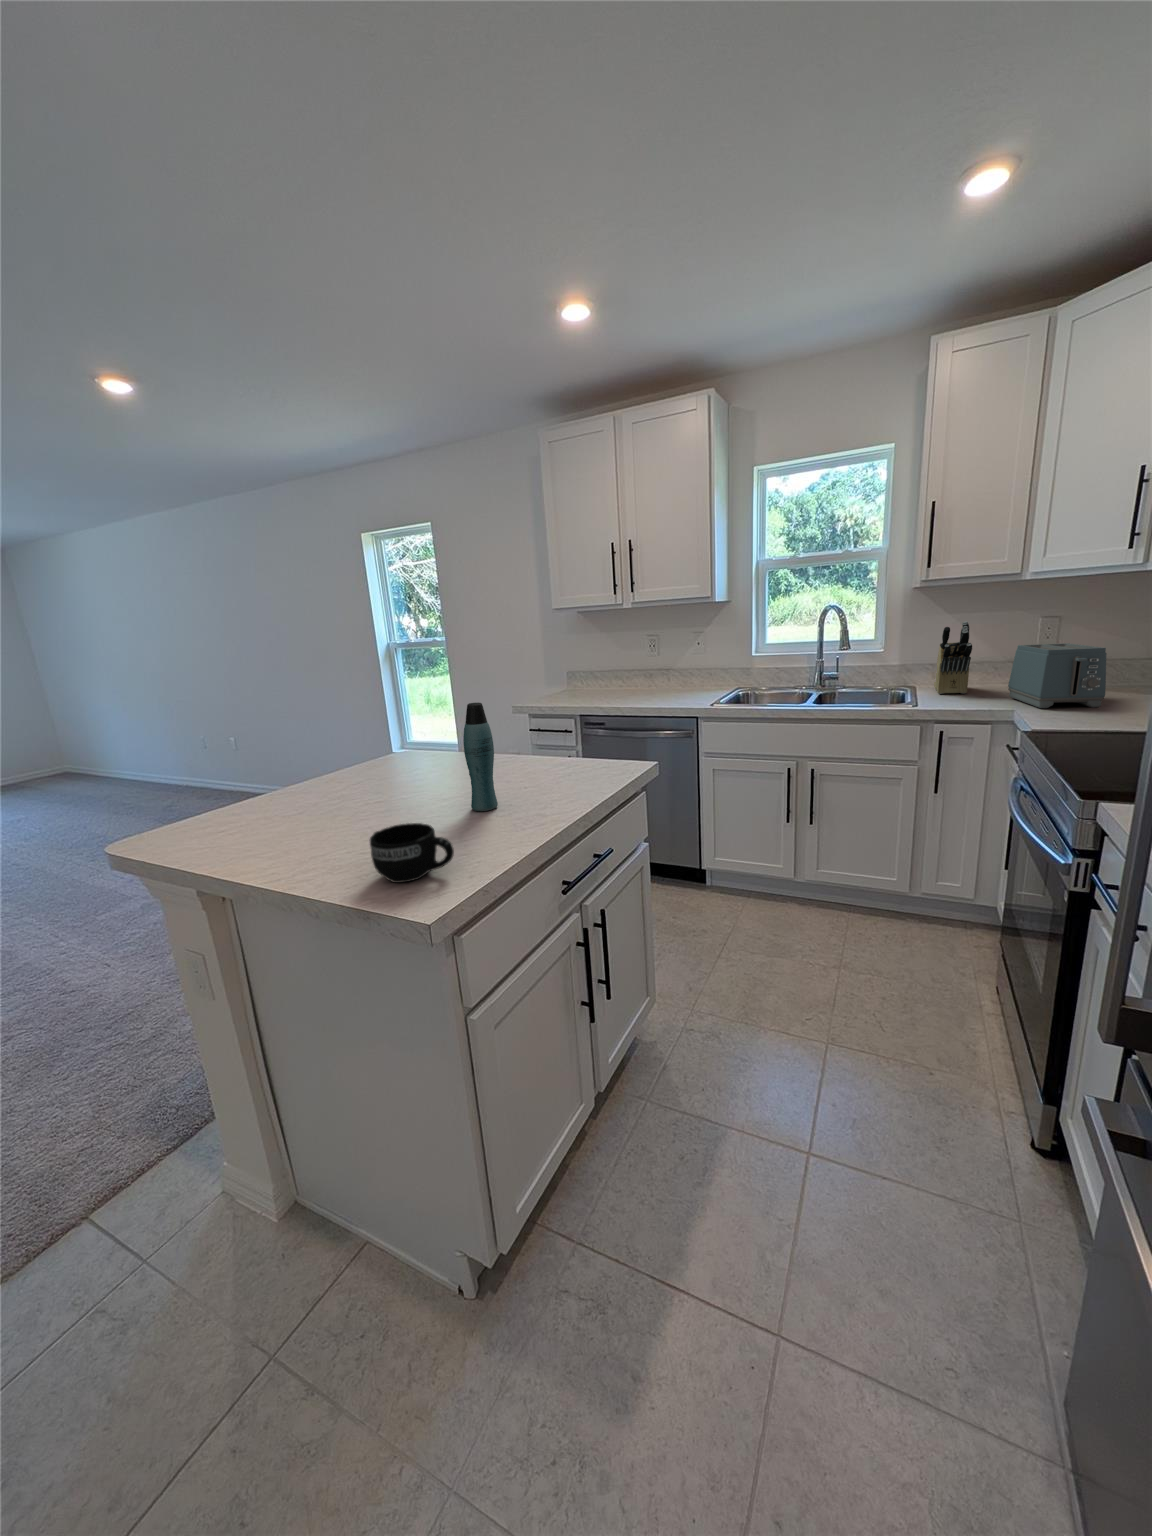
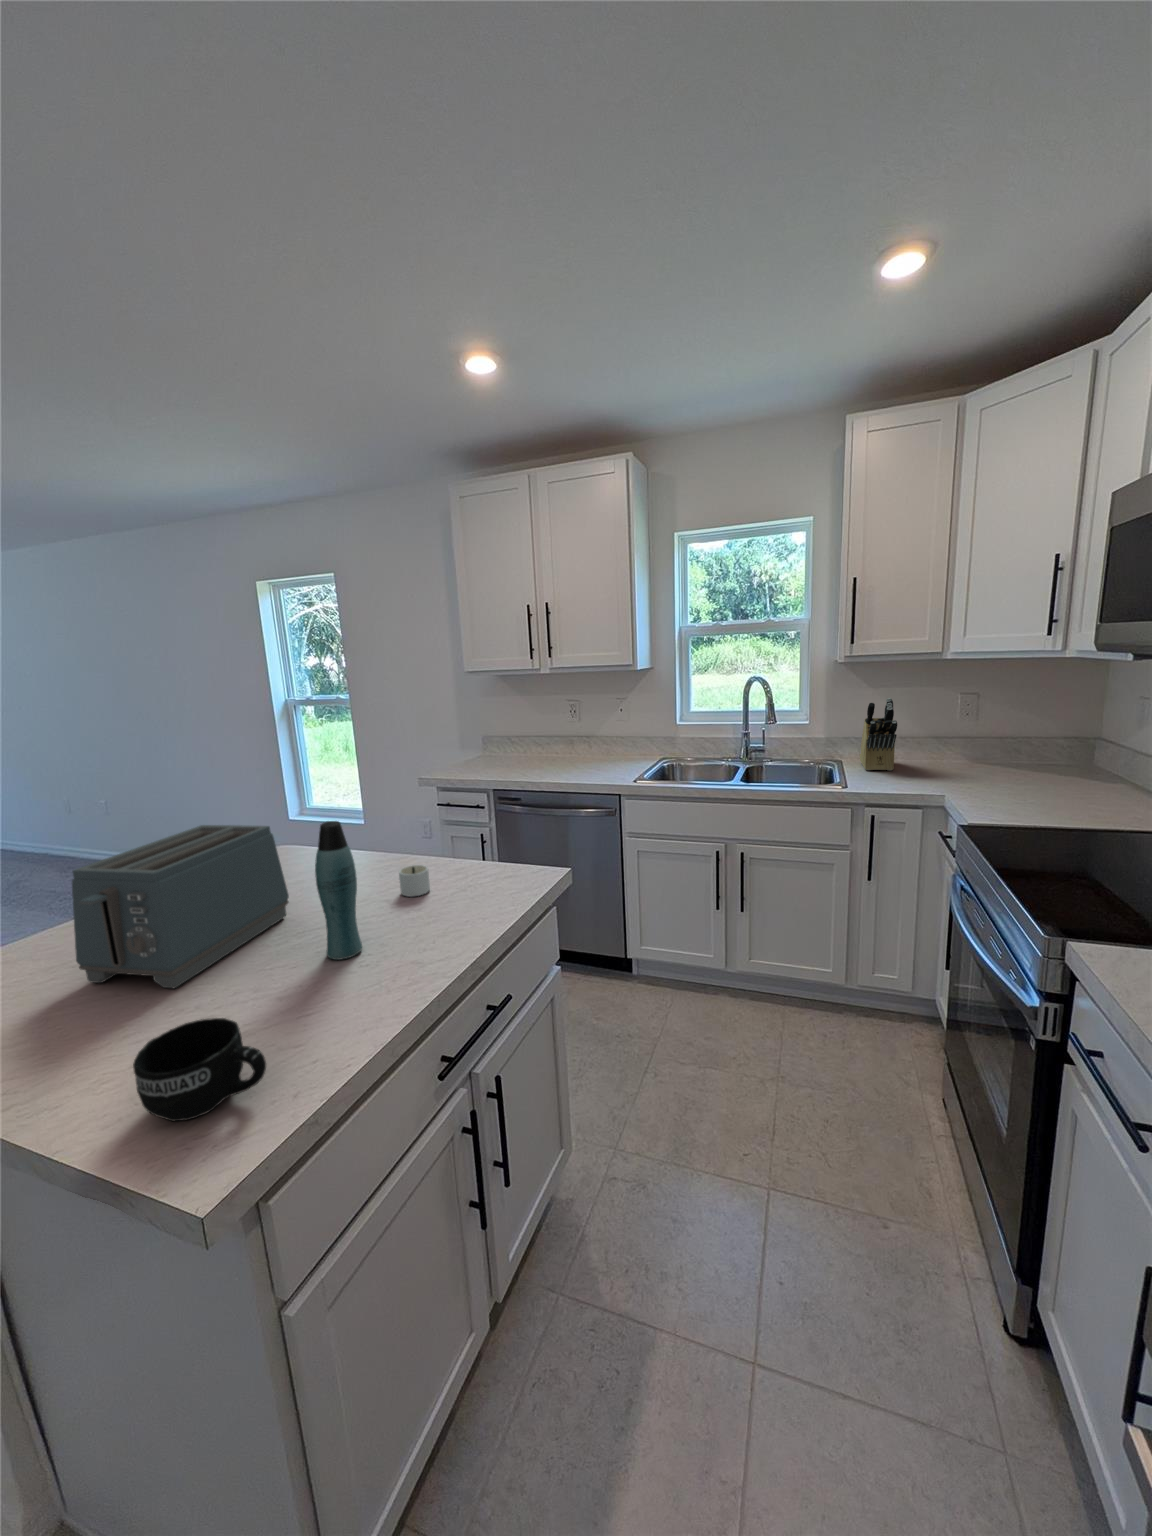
toaster: present [1008,643,1107,708] -> present [72,825,289,988]
candle: none [517,754,554,778] -> present [399,865,430,897]

